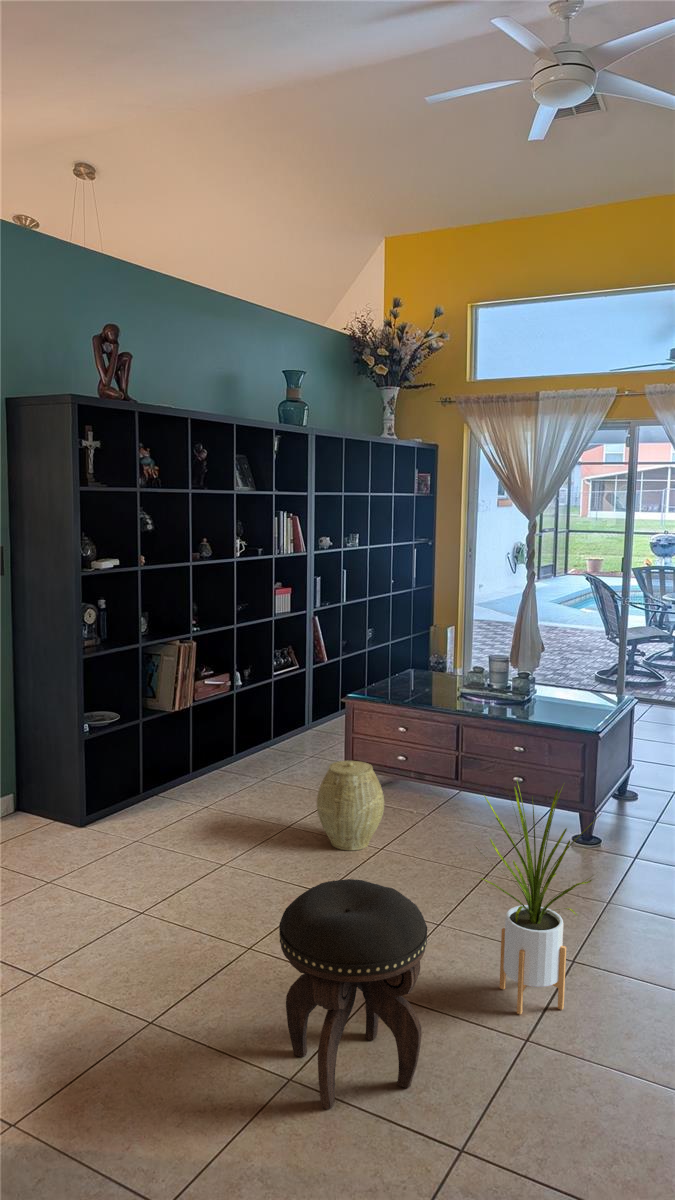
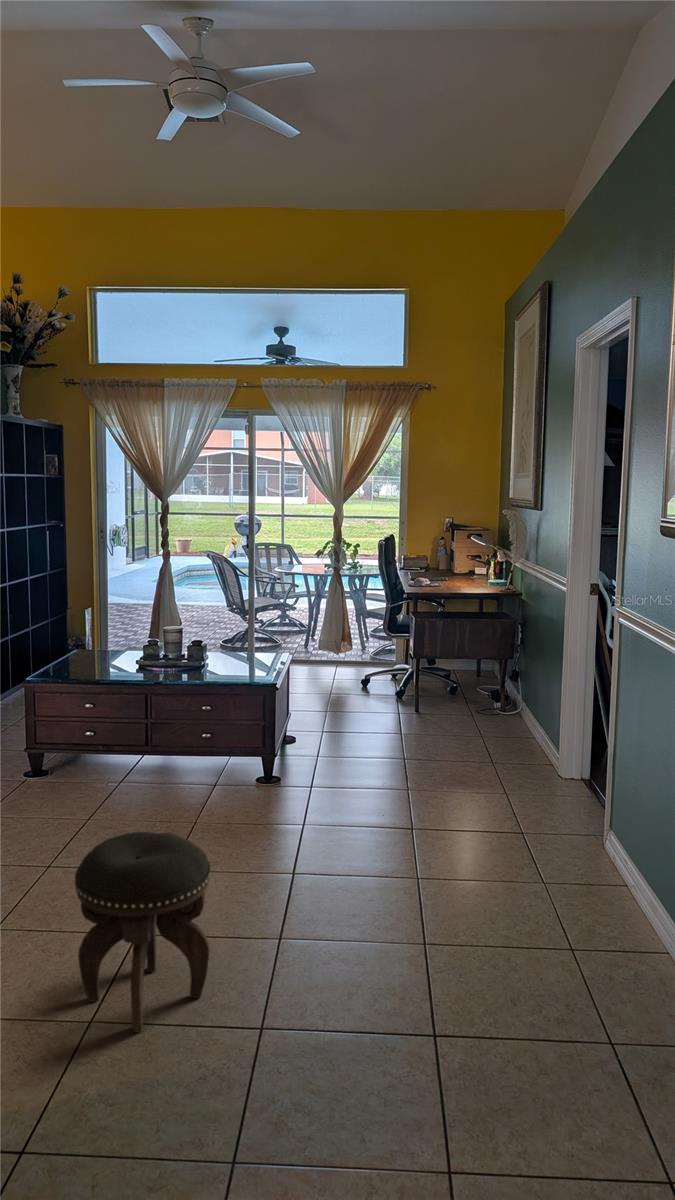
woven basket: present [317,761,384,851] -> none [19,740,89,827]
house plant: present [476,782,601,1014] -> none [221,724,323,922]

